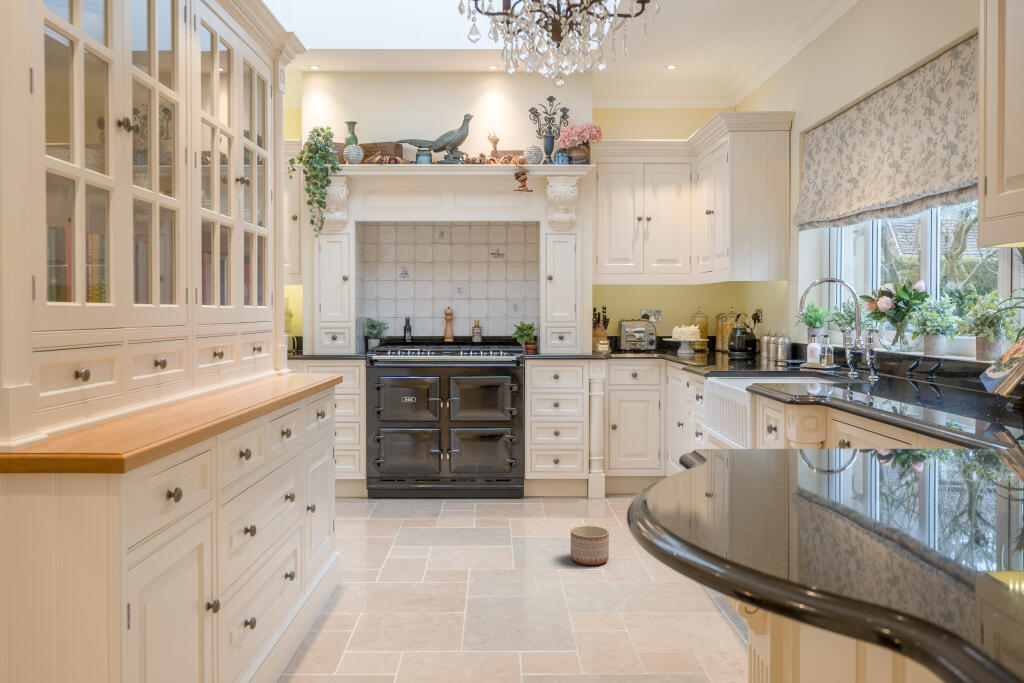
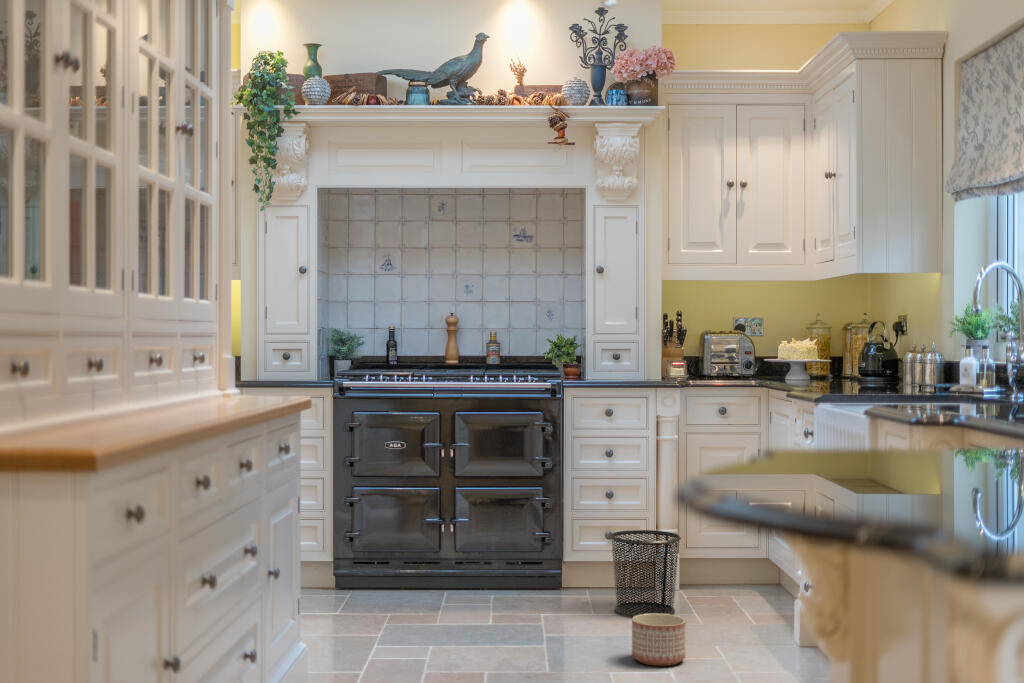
waste bin: none [556,459,606,522] -> present [610,530,681,617]

